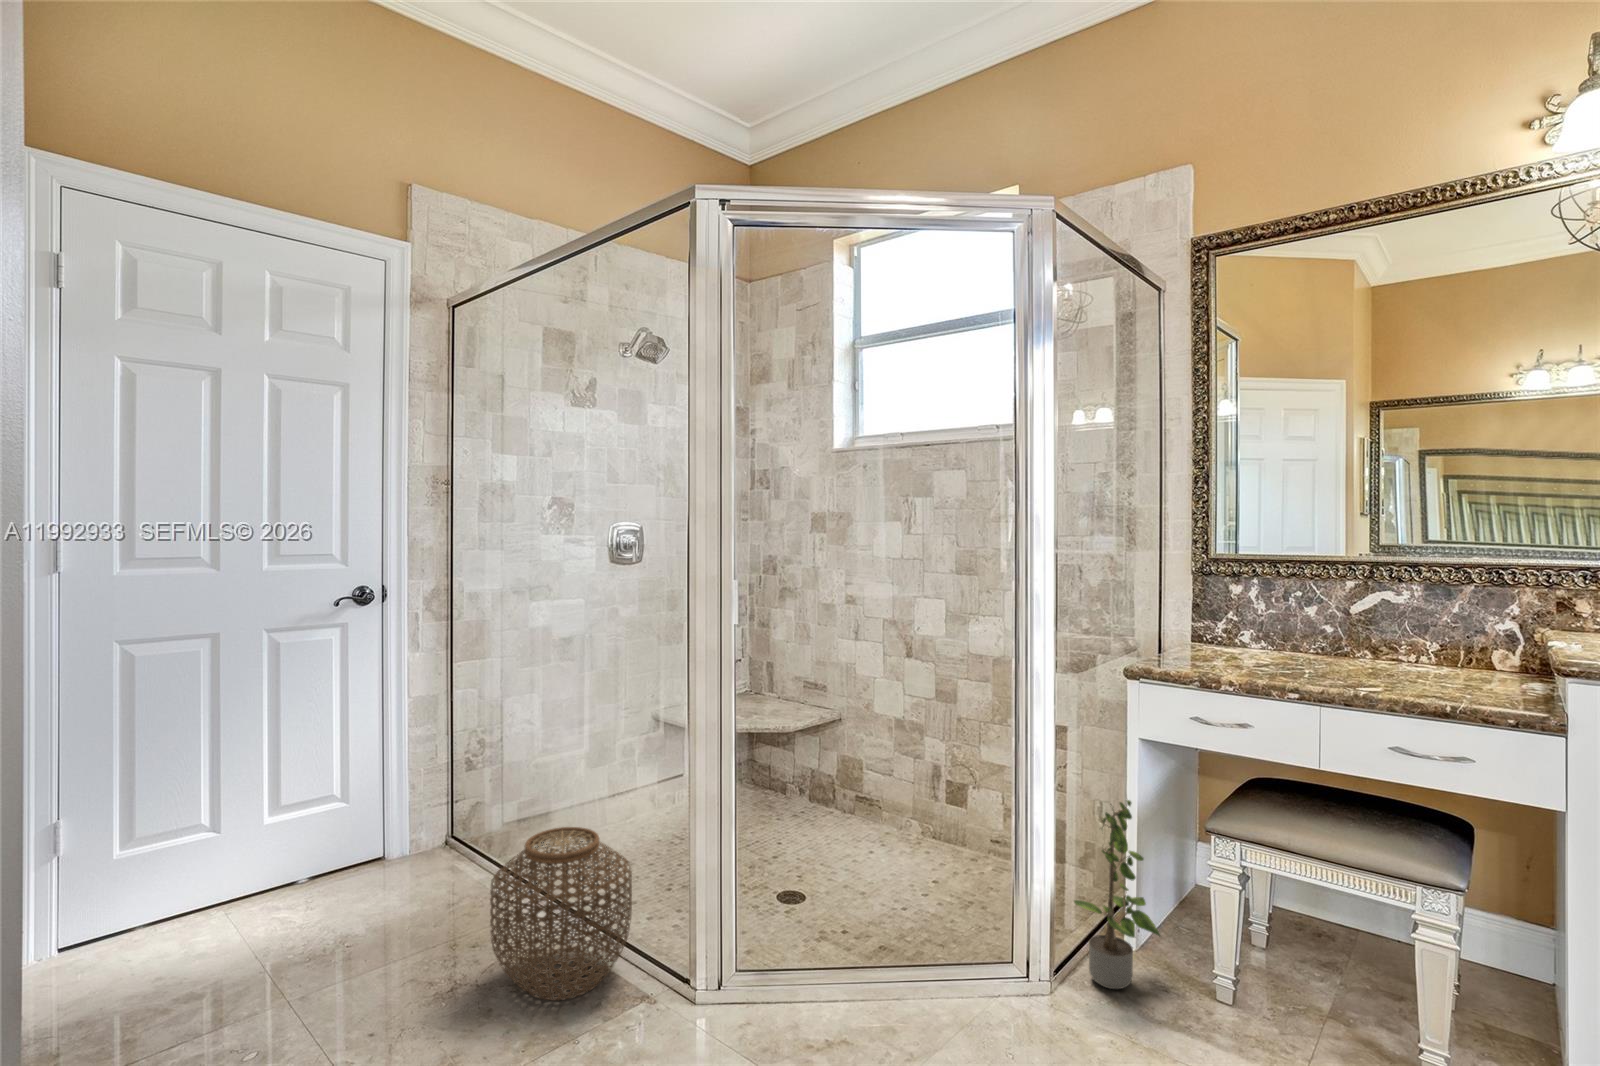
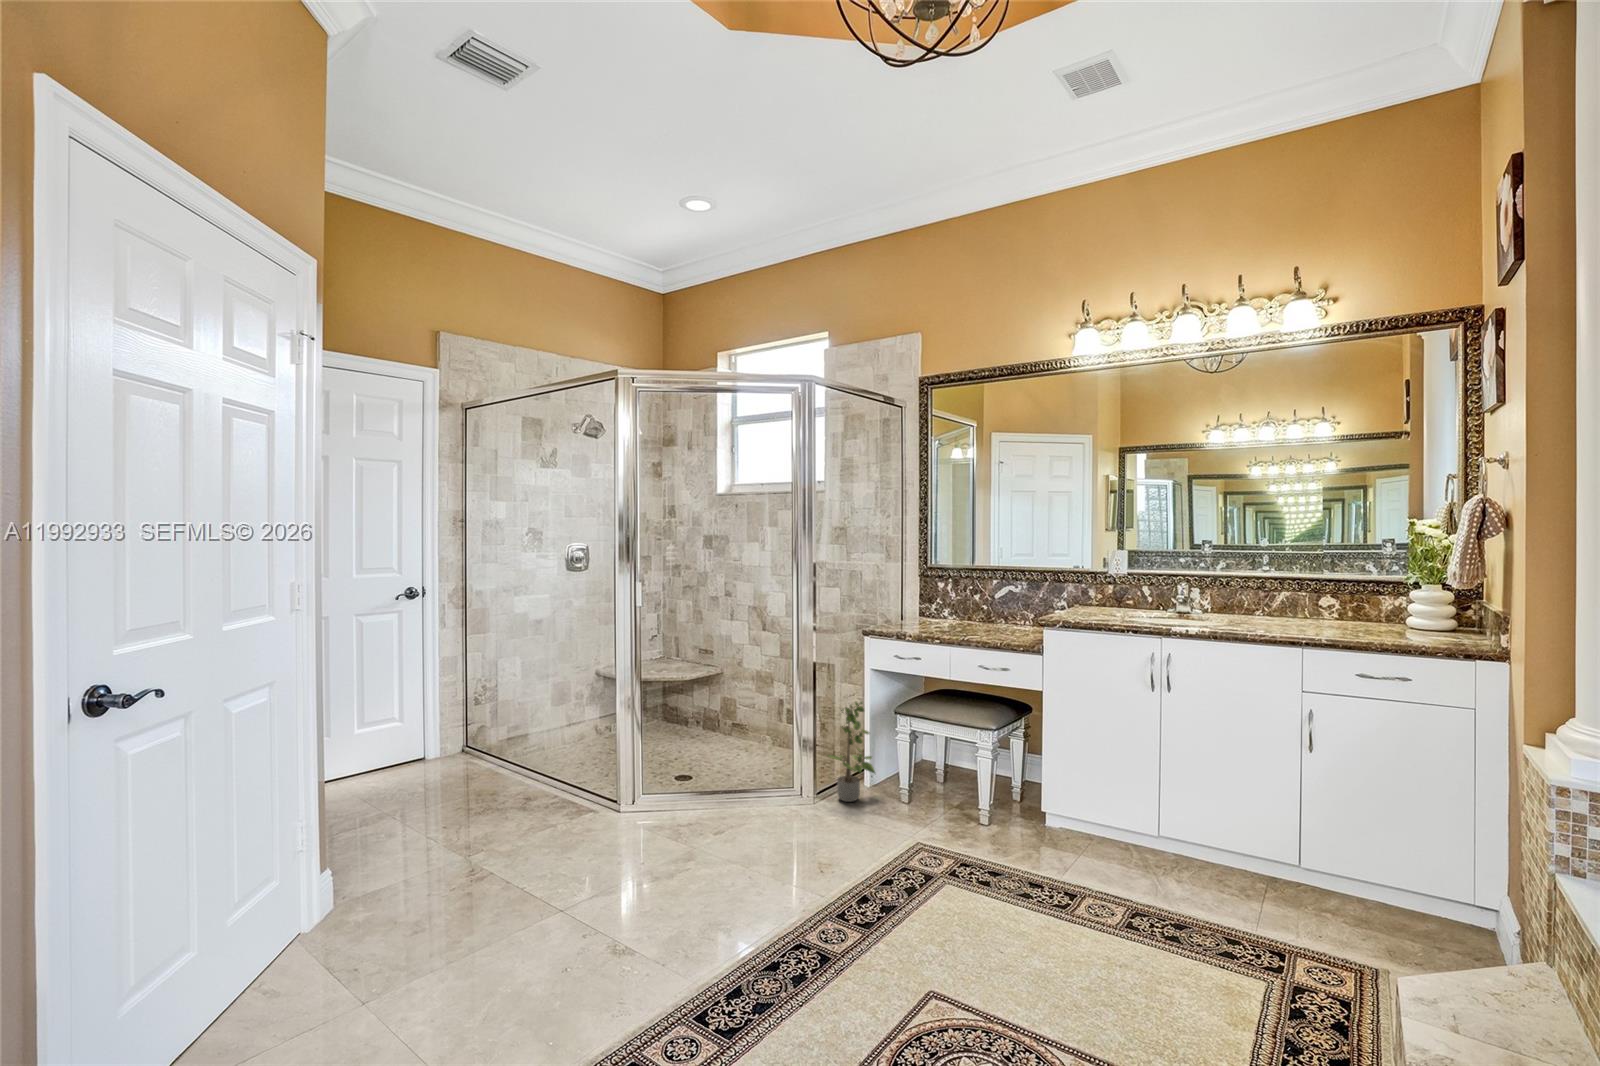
woven basket: present [490,827,632,1000] -> none [503,722,583,814]

